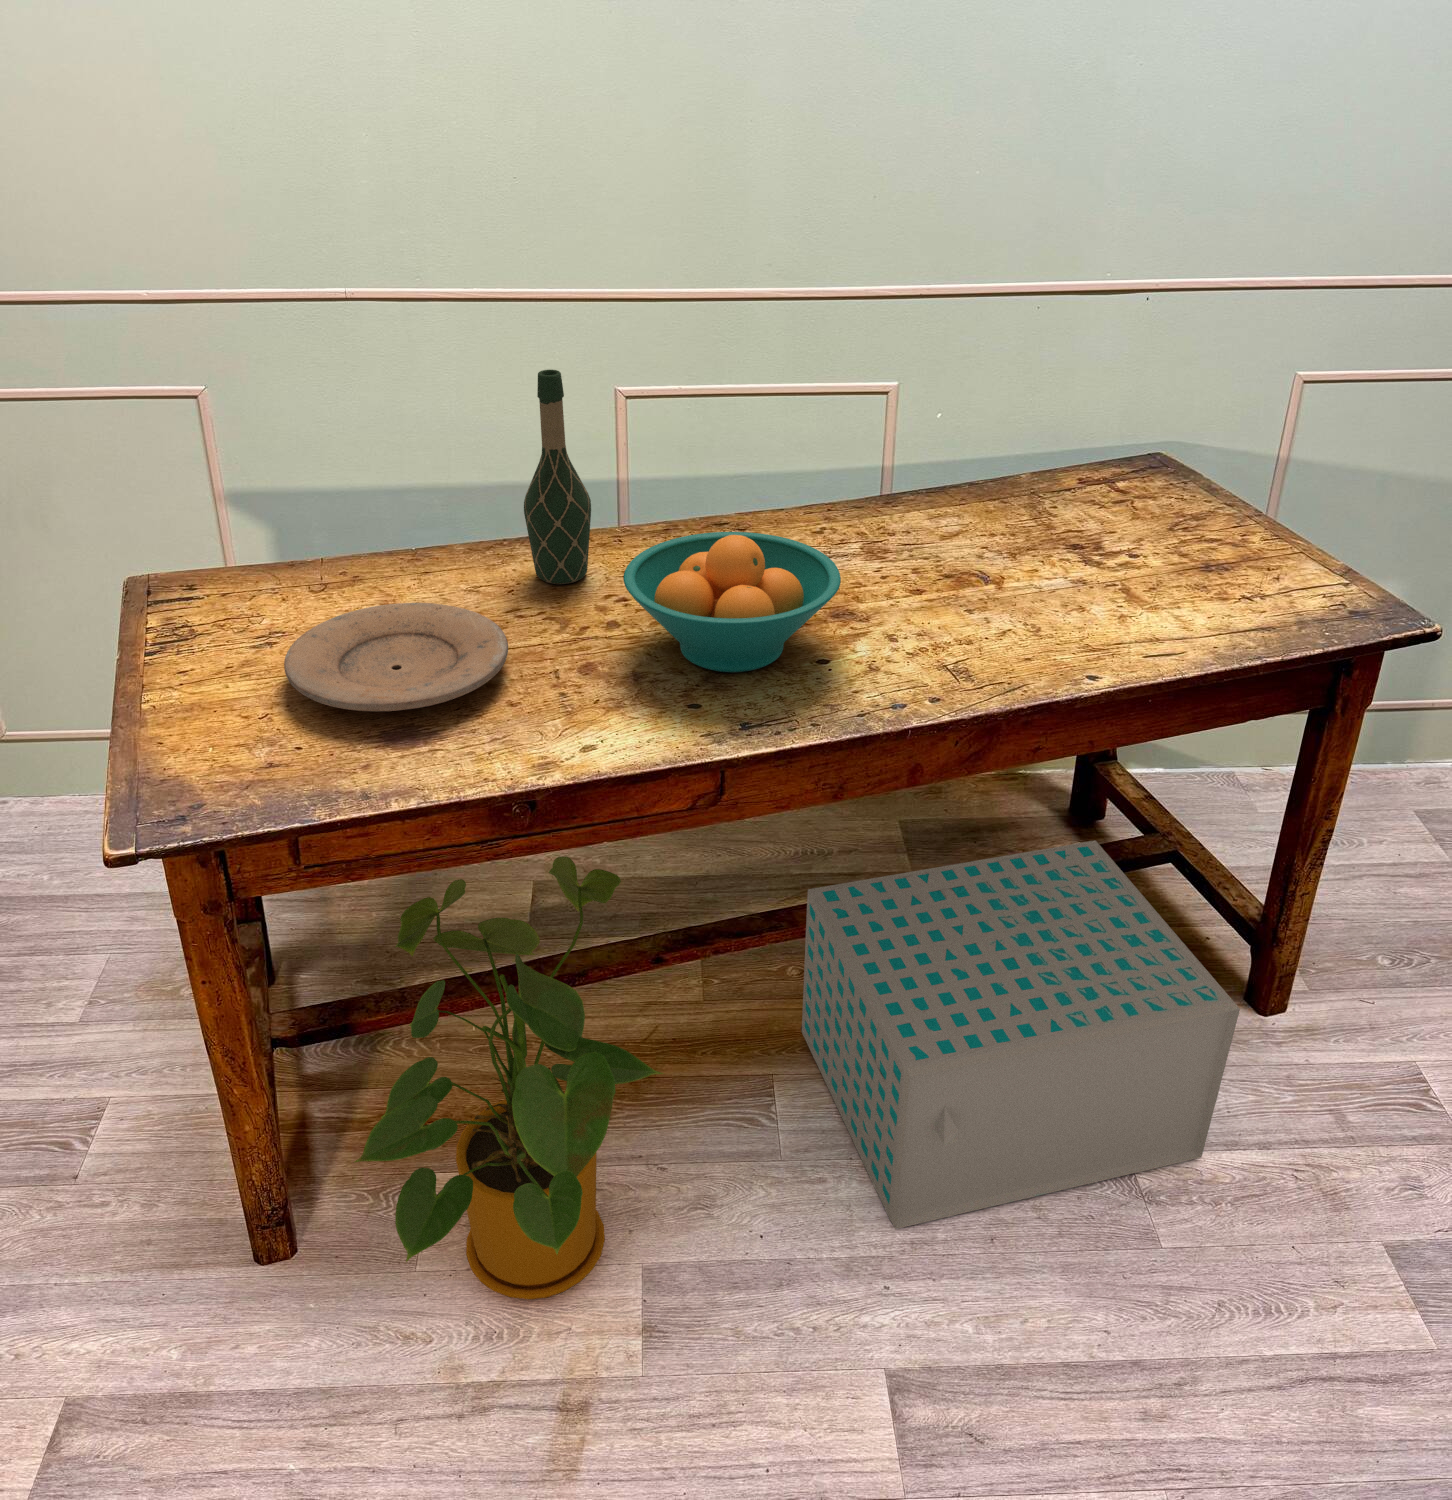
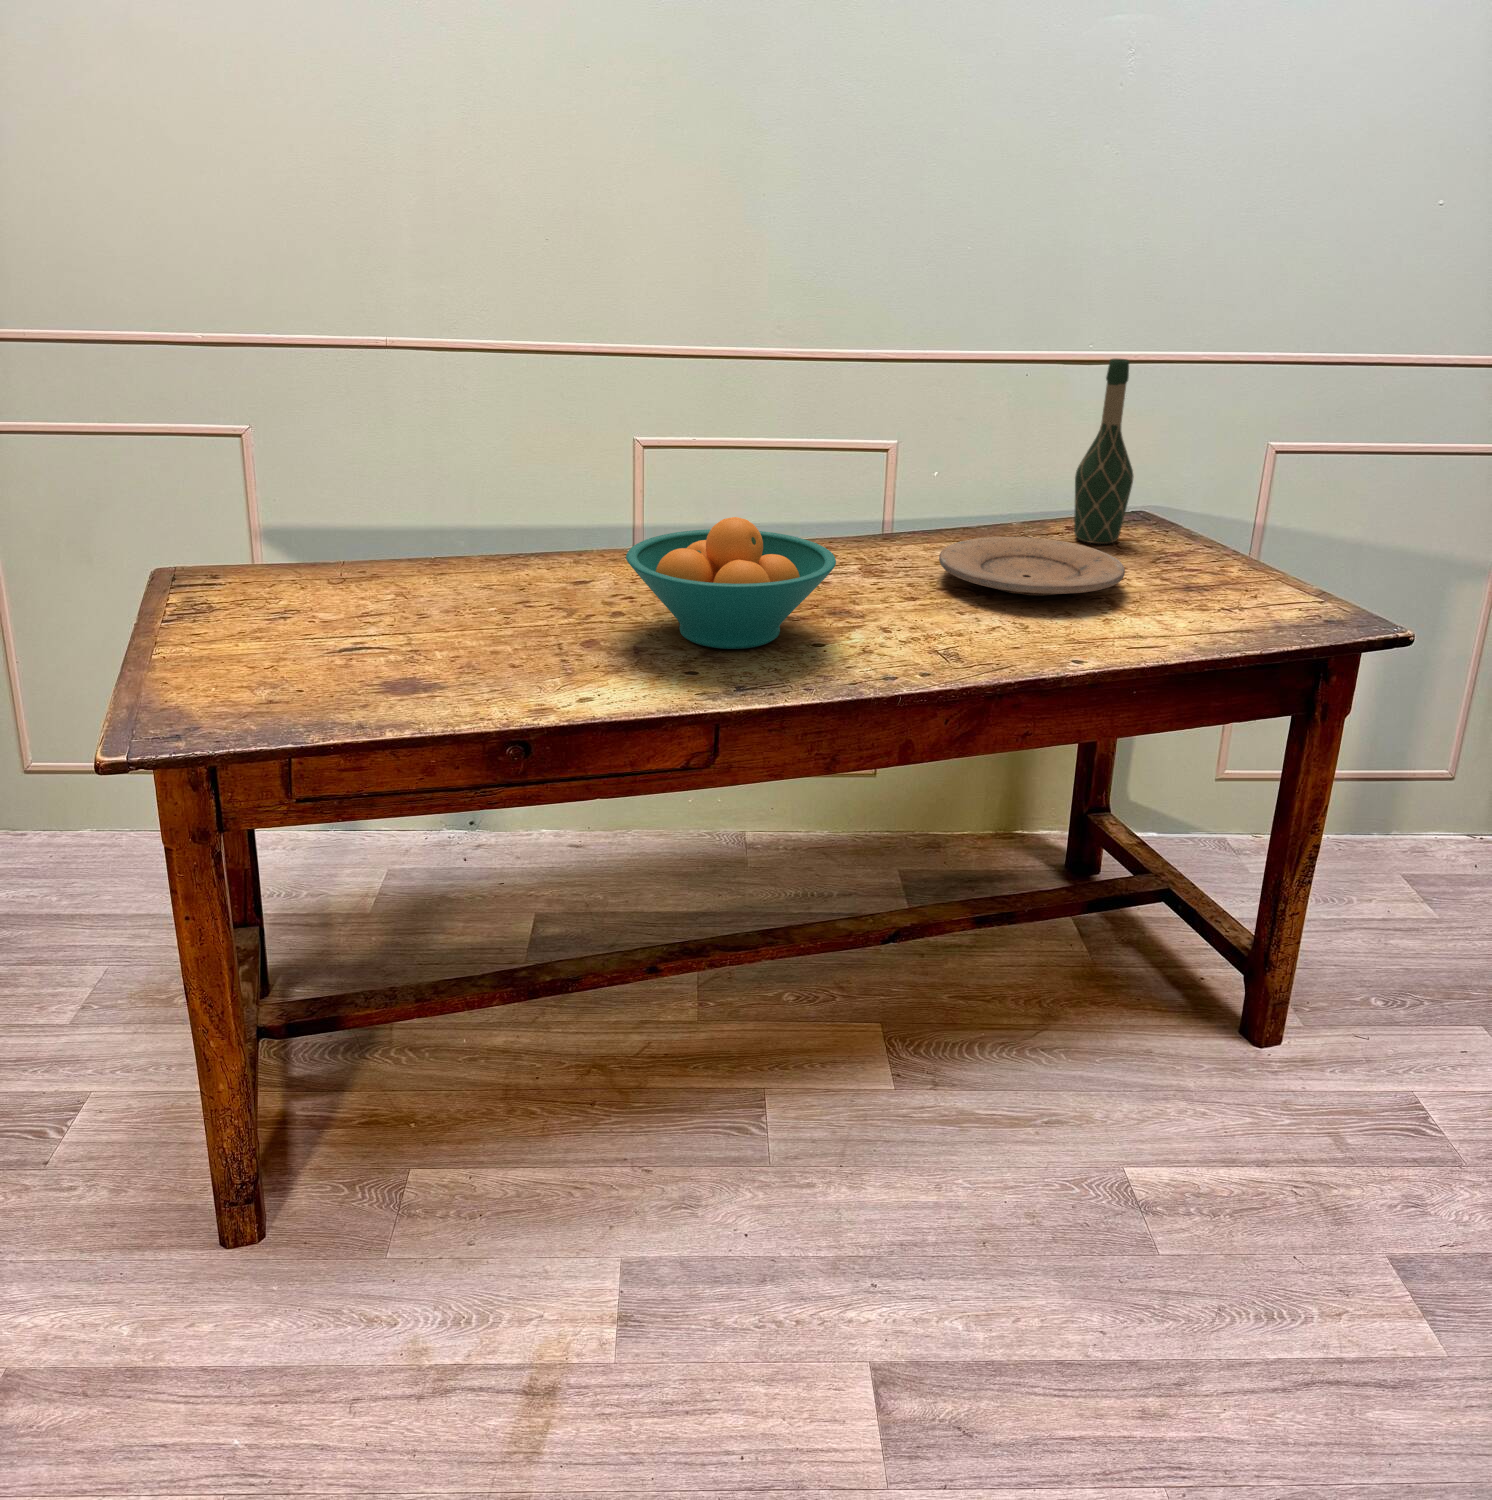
wine bottle: present [524,370,591,584] -> present [1074,359,1134,544]
plate: present [284,603,508,711] -> present [939,537,1125,595]
storage box: present [802,840,1240,1229] -> none [794,862,1233,1231]
house plant: present [355,856,664,1300] -> none [322,829,648,1287]

